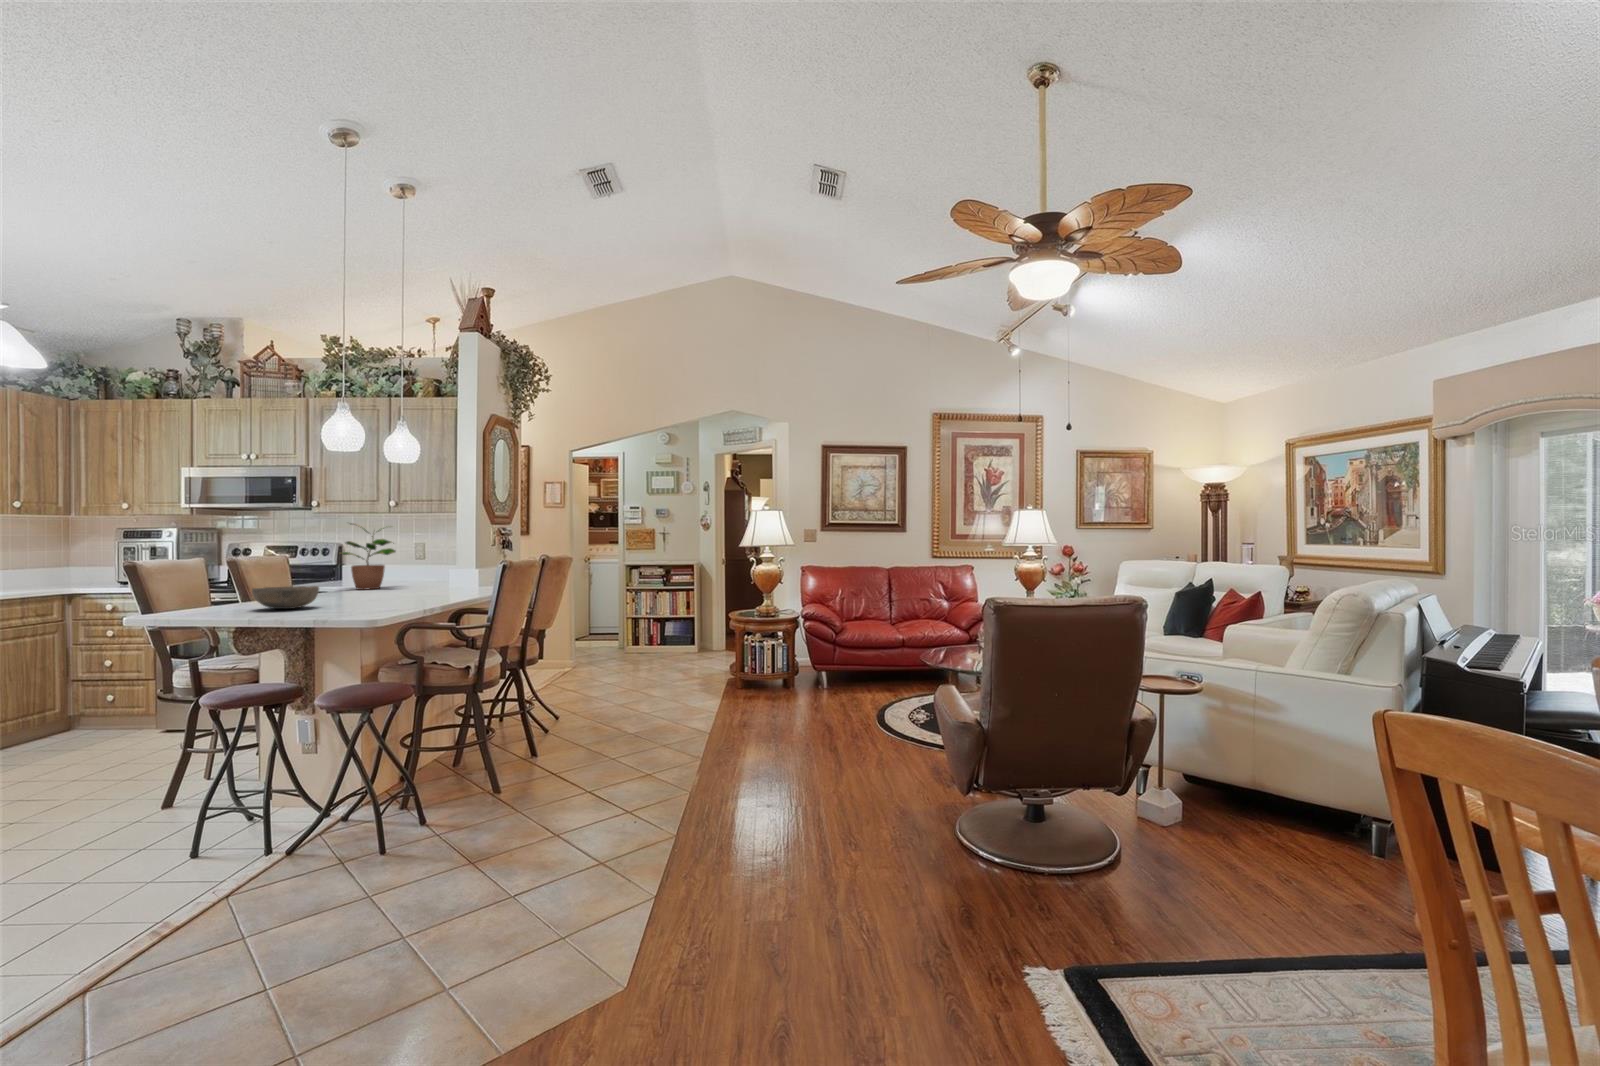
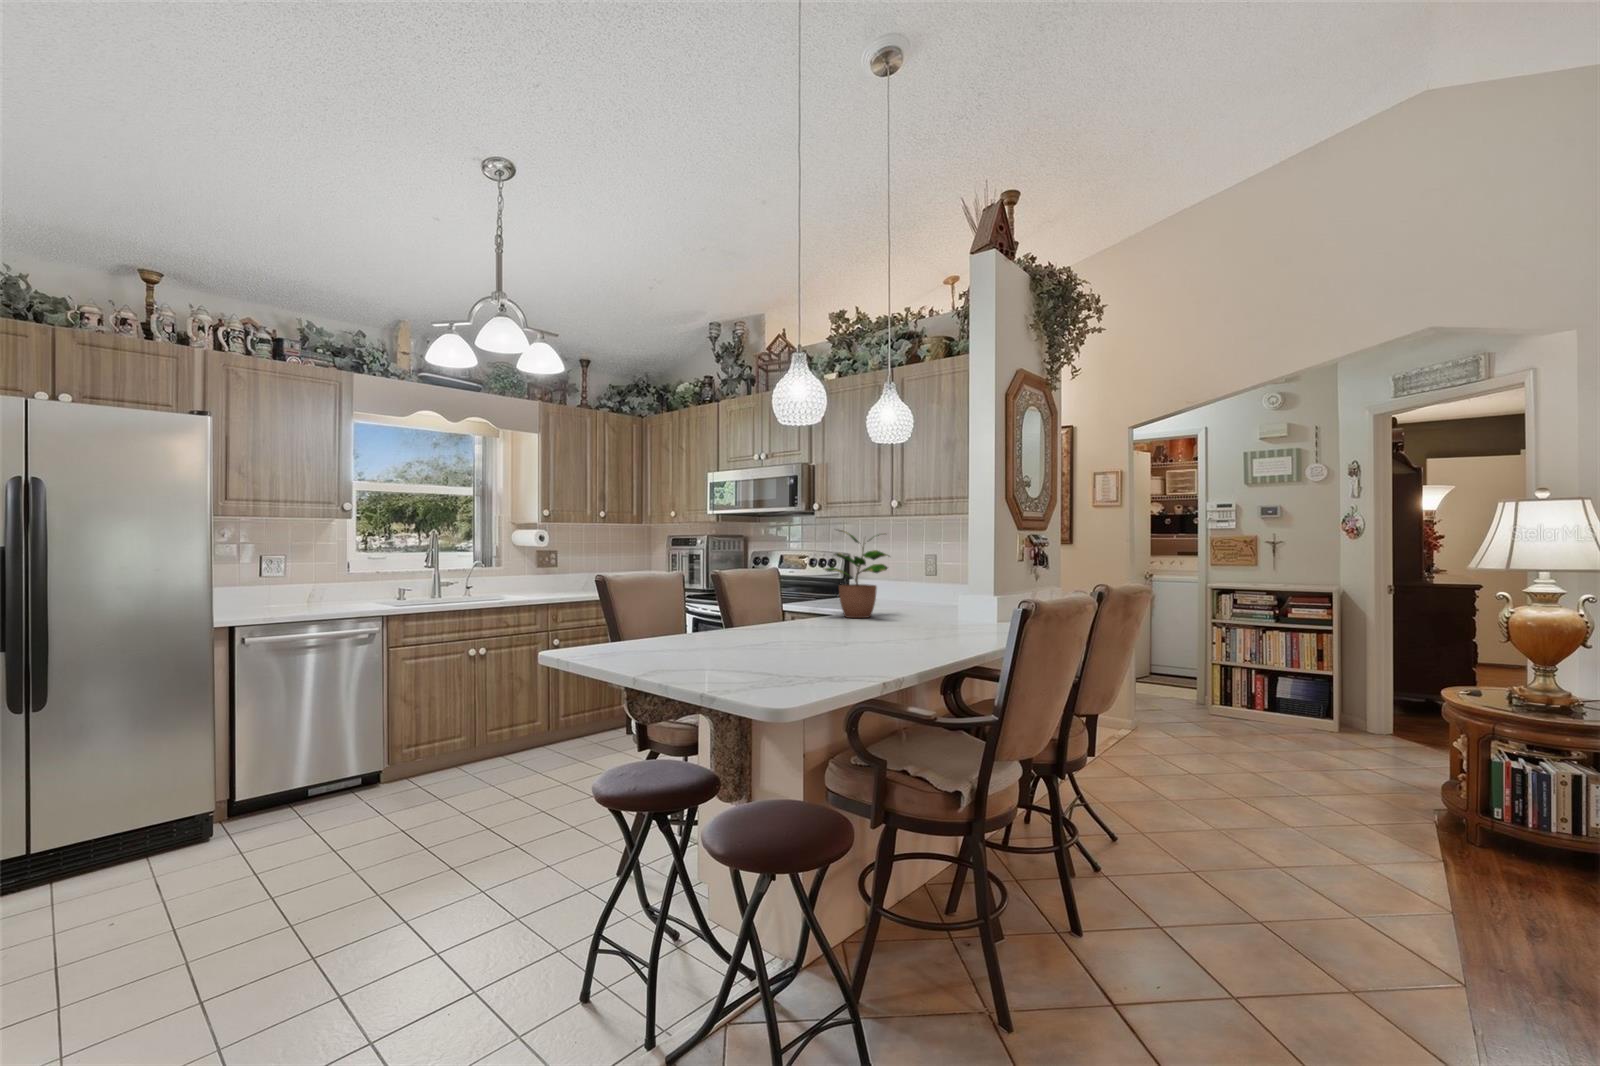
bowl: present [252,586,319,609] -> none [681,620,761,656]

